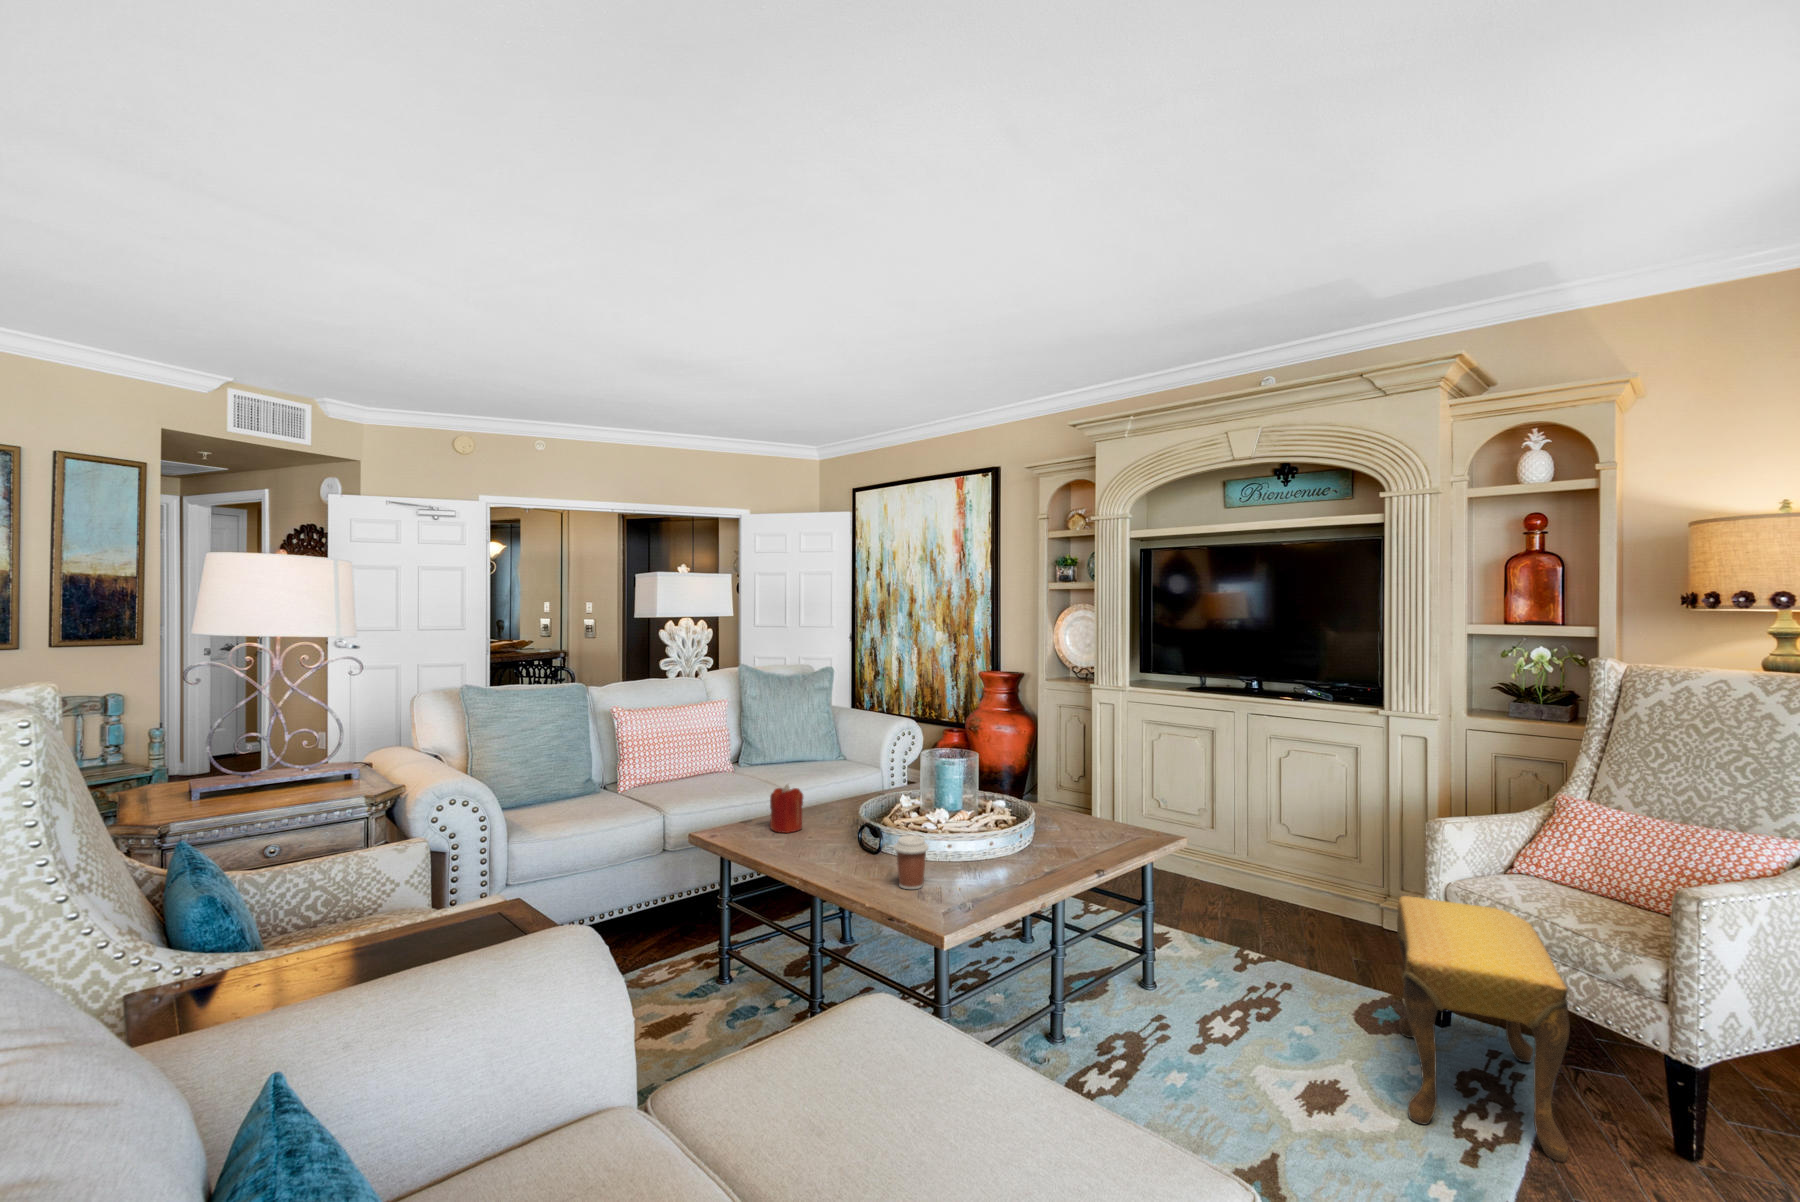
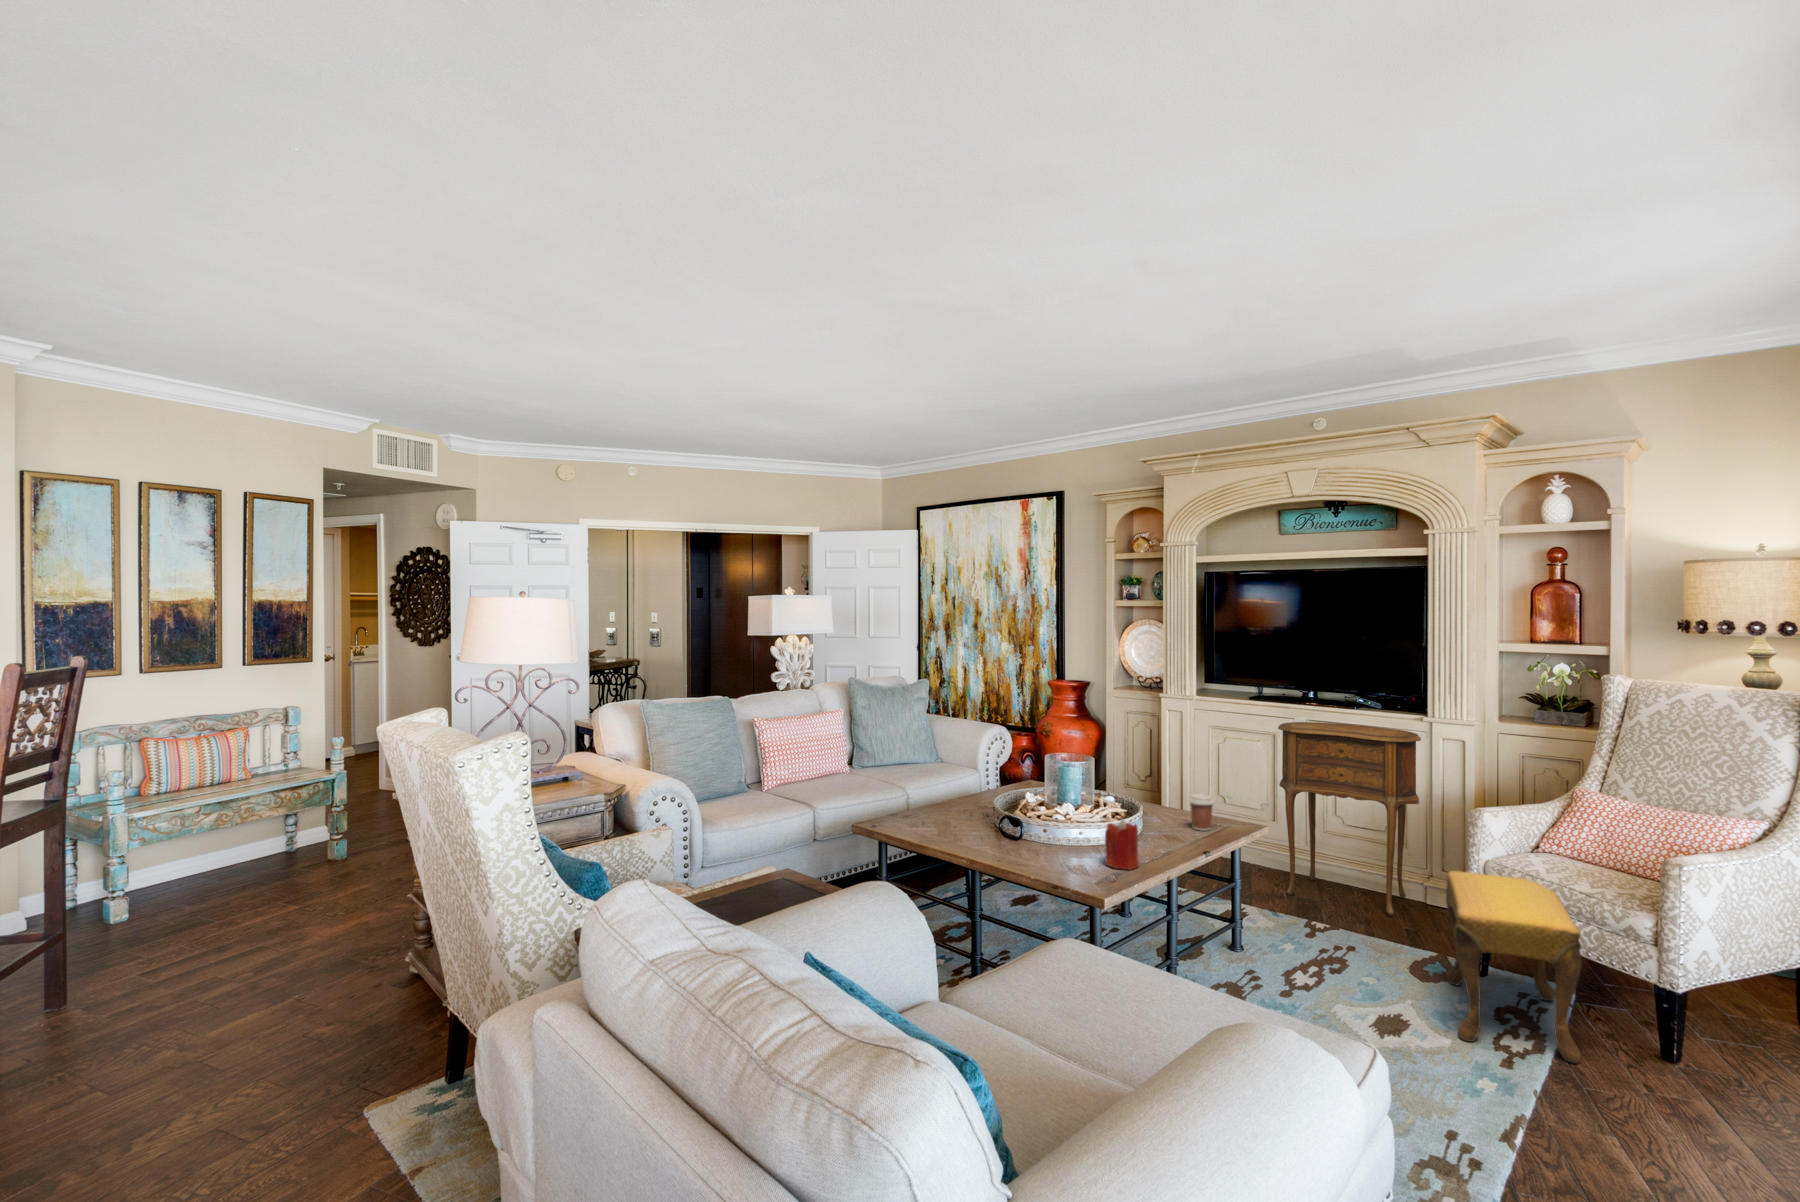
side table: none [1212,715,1374,941] -> present [1278,722,1421,916]
candle: present [770,784,803,833] -> present [1105,820,1139,870]
coffee cup: present [894,836,929,889] -> present [1189,794,1214,831]

